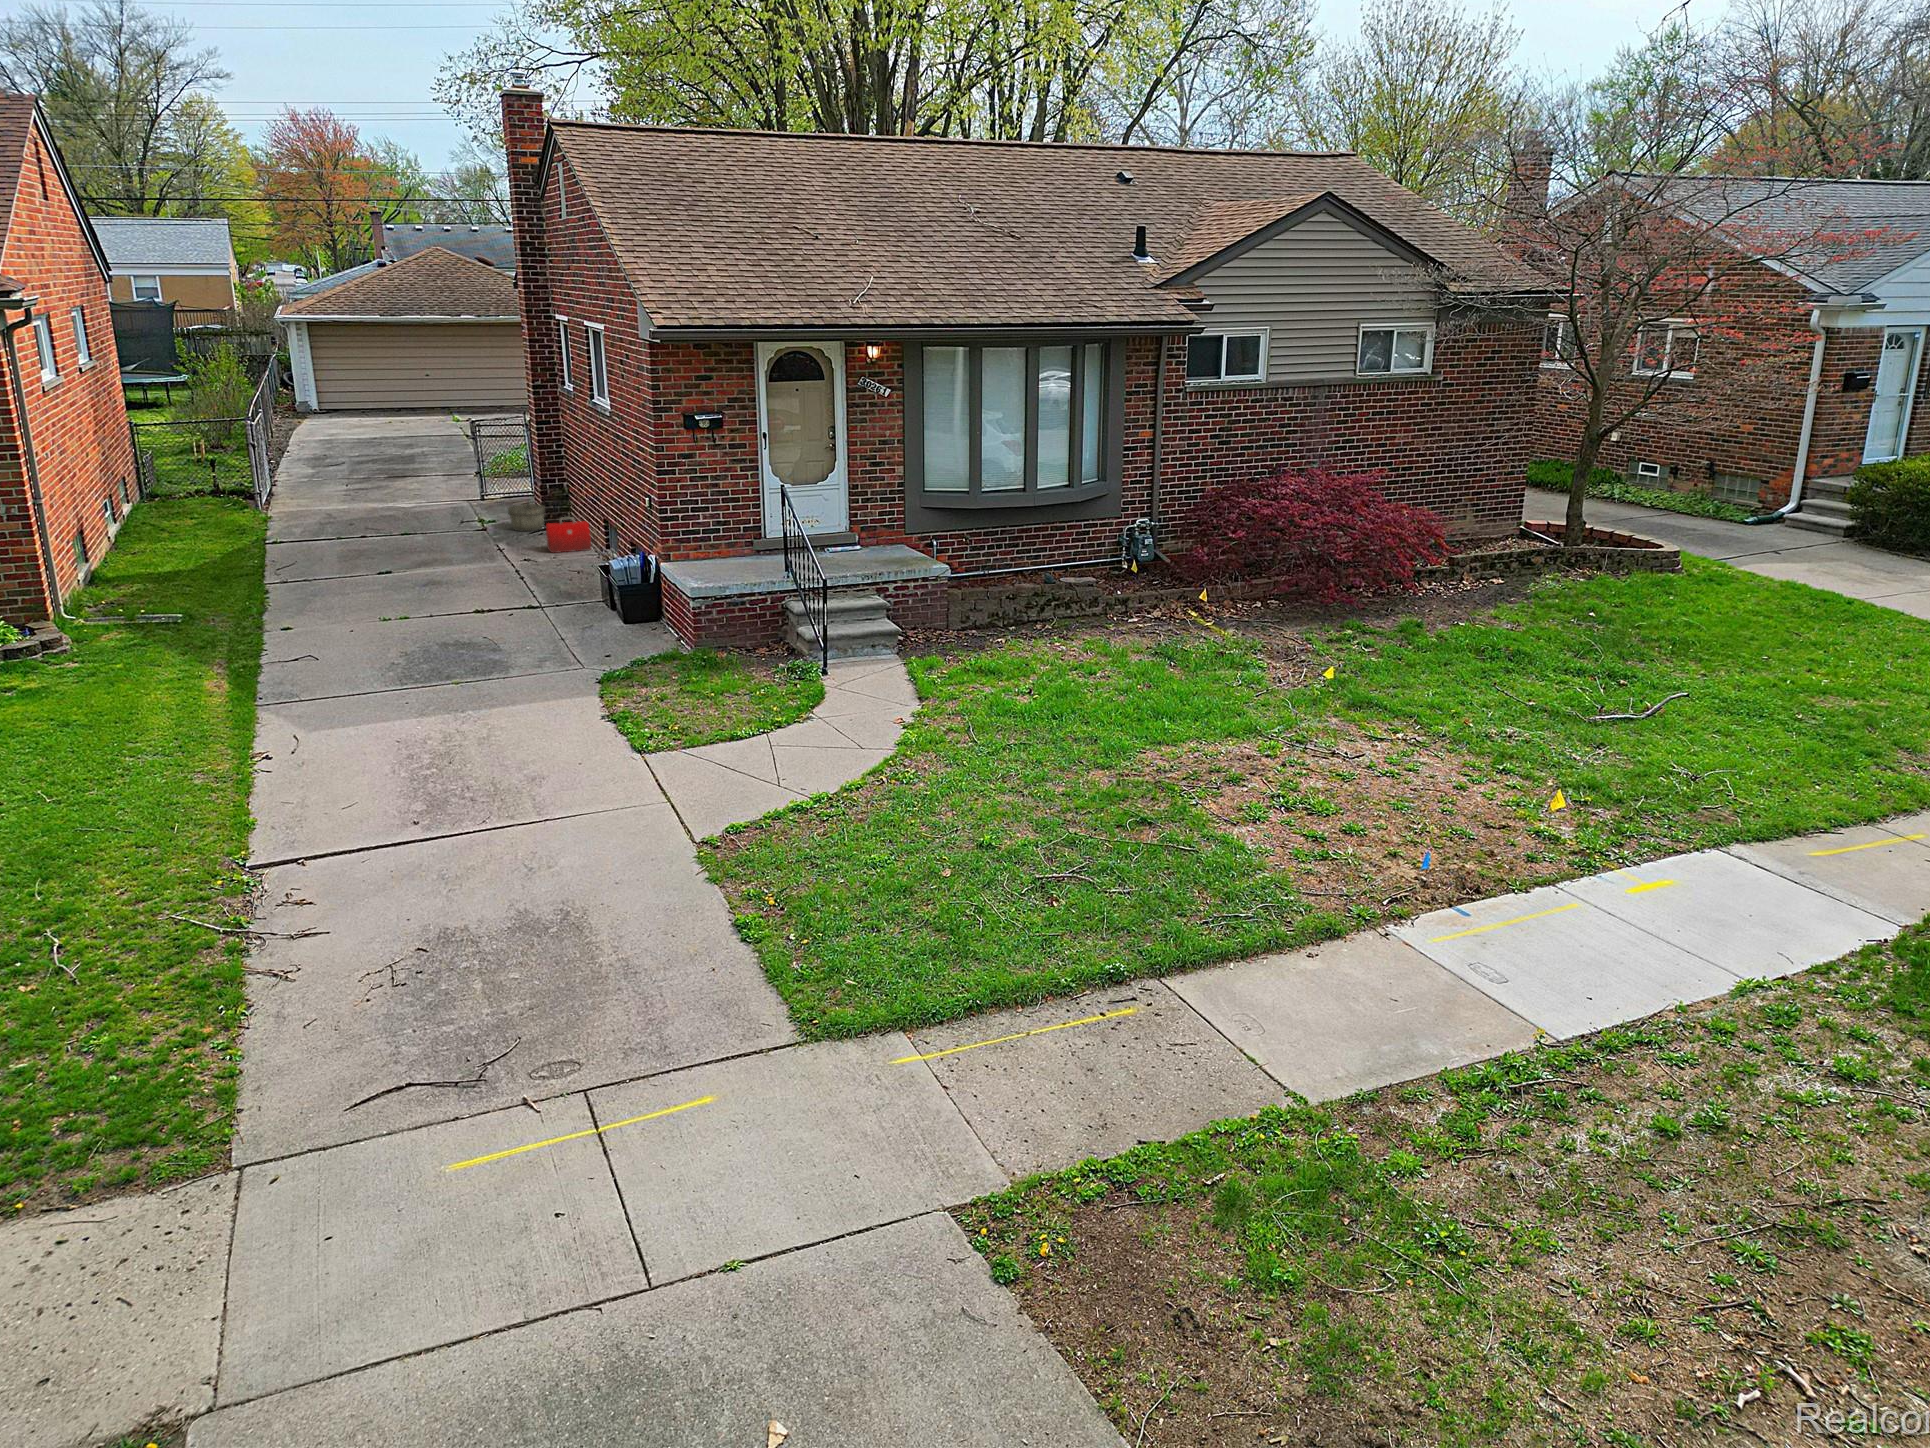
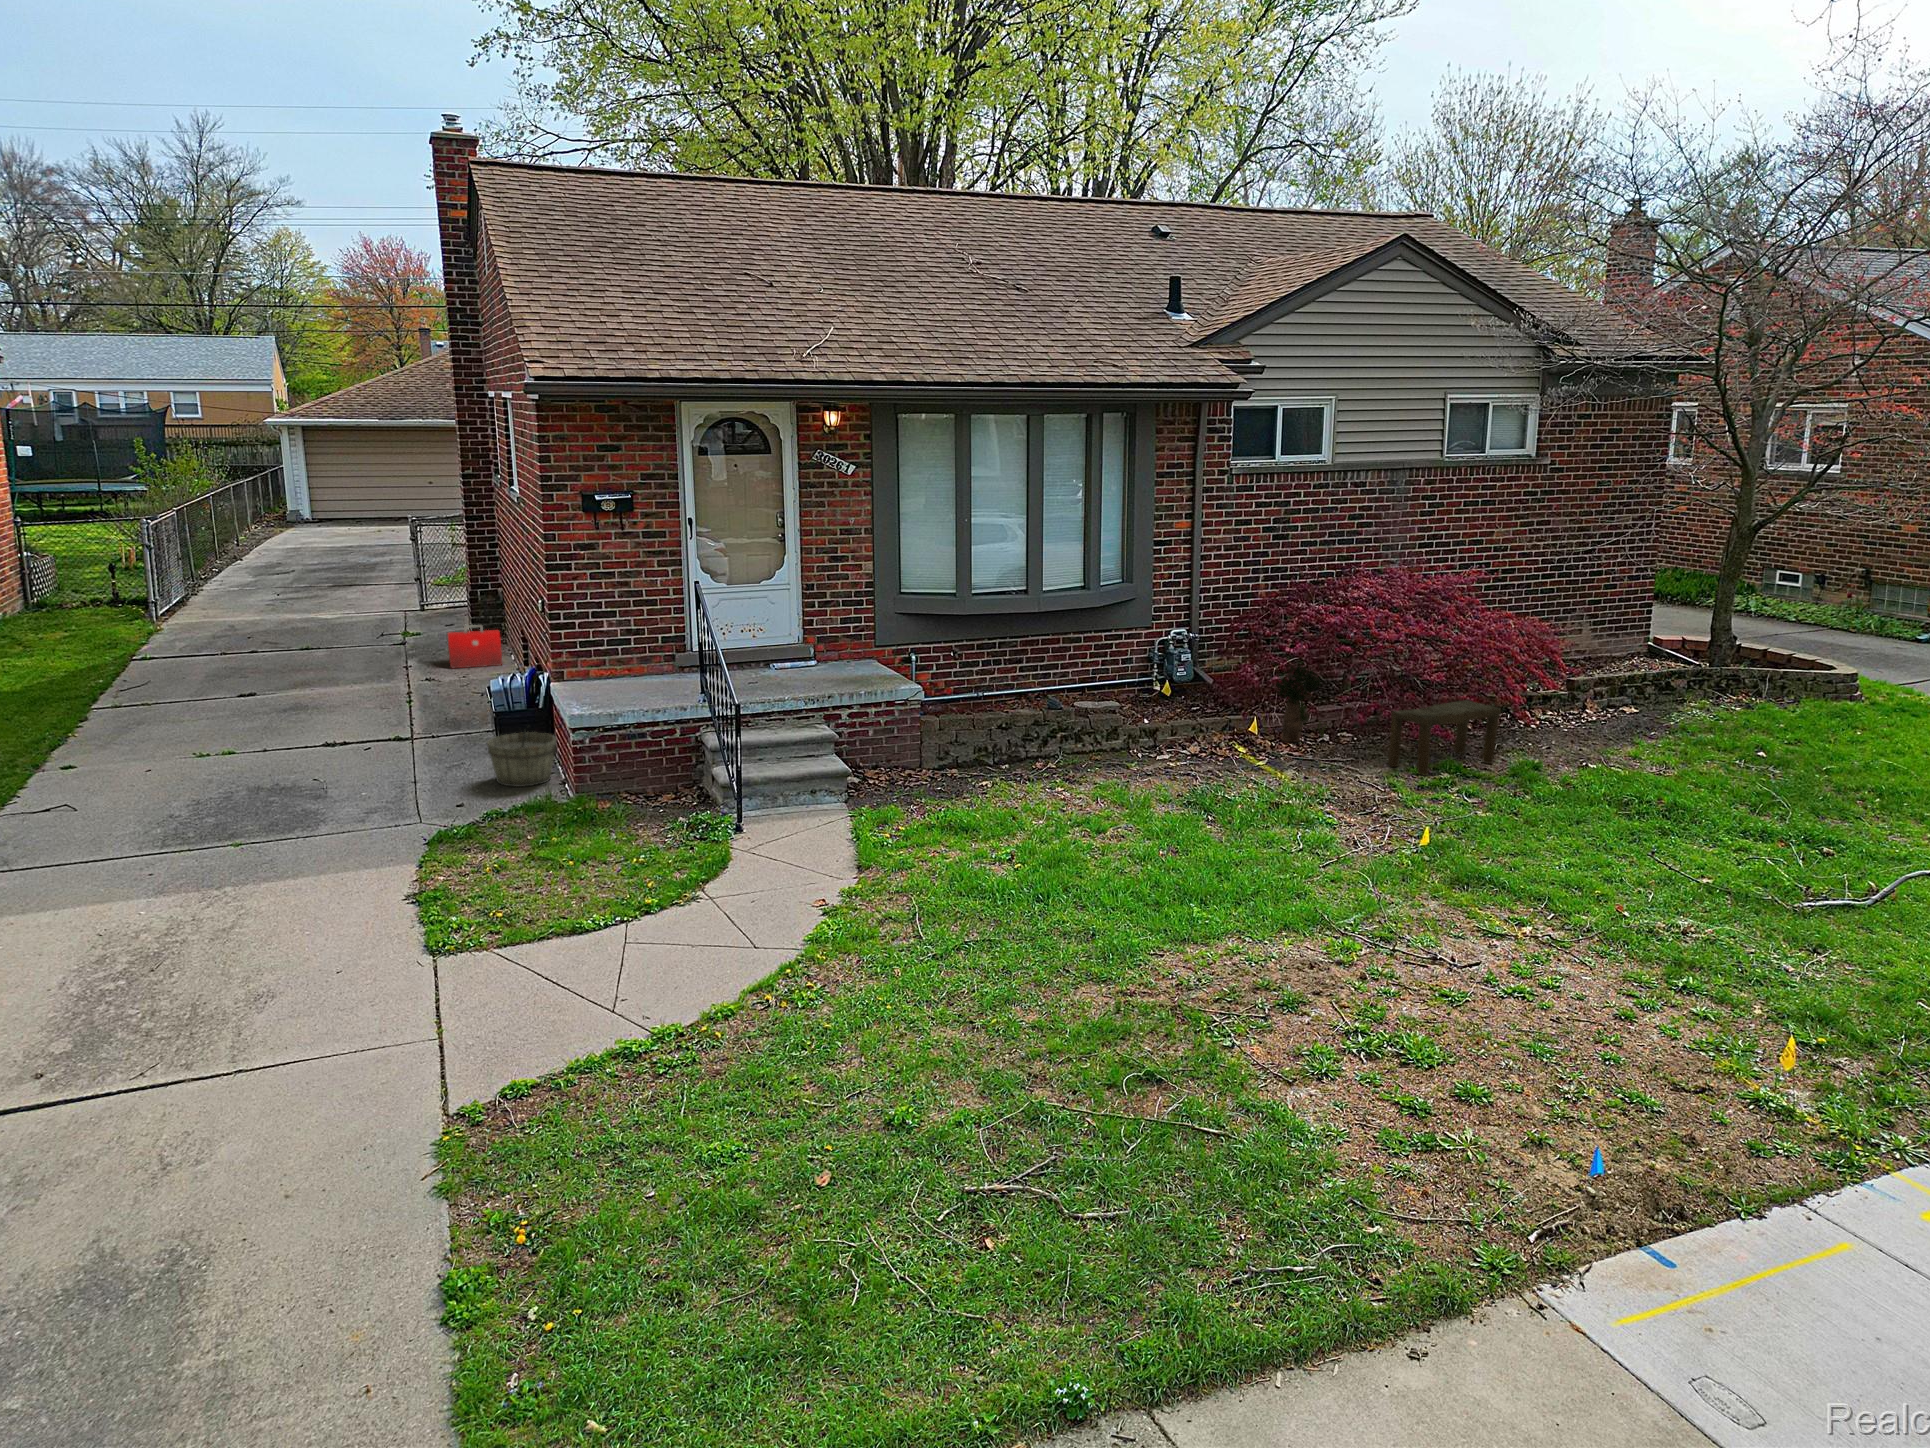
wooden bucket: present [508,503,545,531] -> present [487,727,556,787]
potted plant: none [1216,544,1260,607] -> present [1276,664,1326,742]
bench: none [1306,572,1394,631] -> present [1388,700,1501,776]

